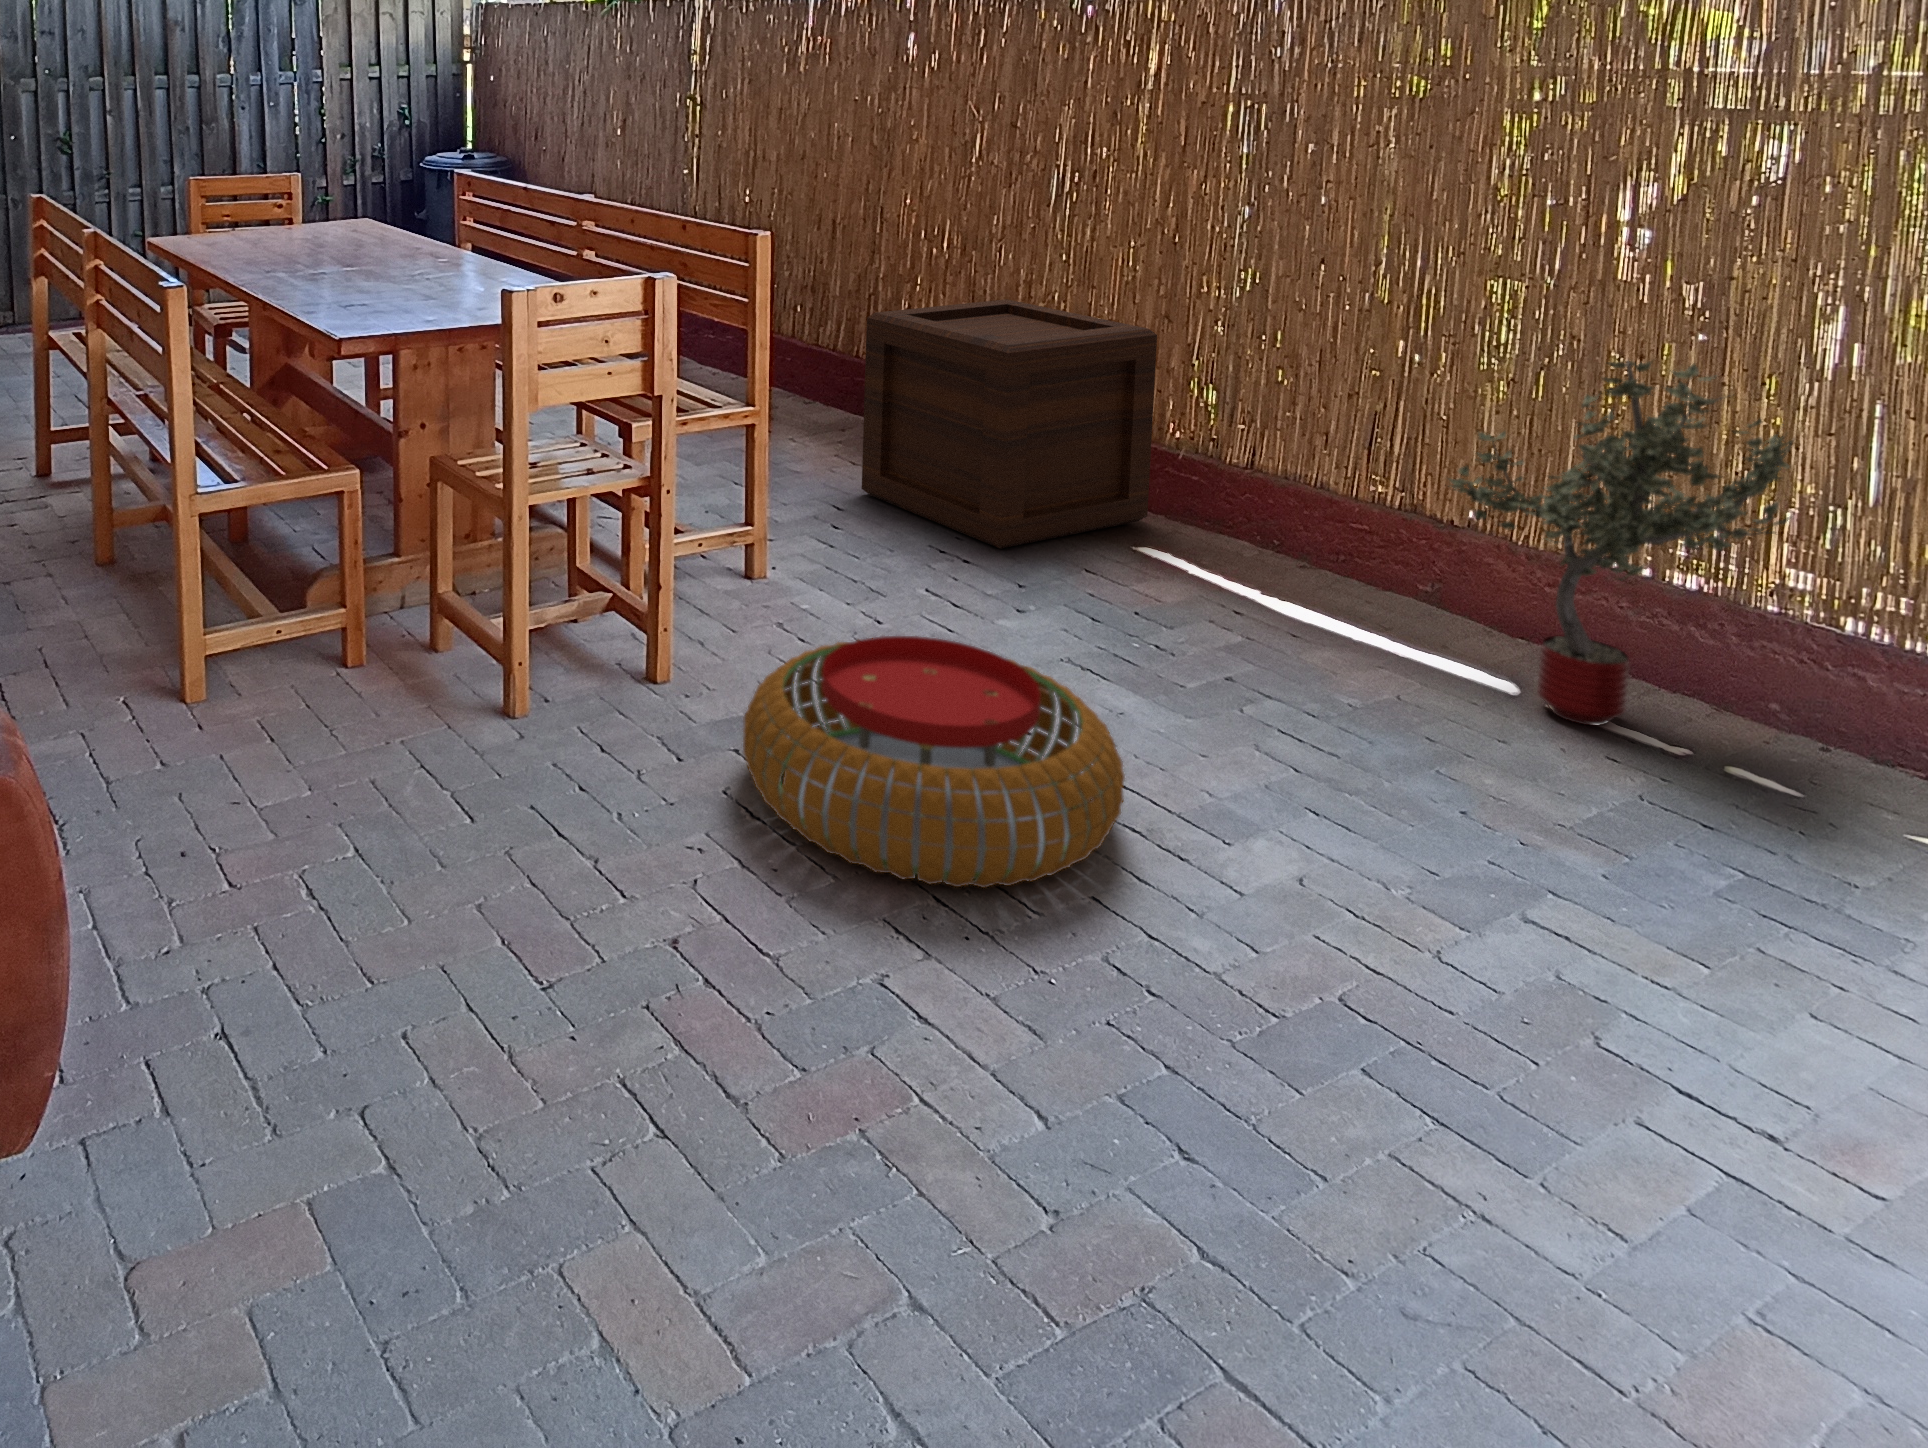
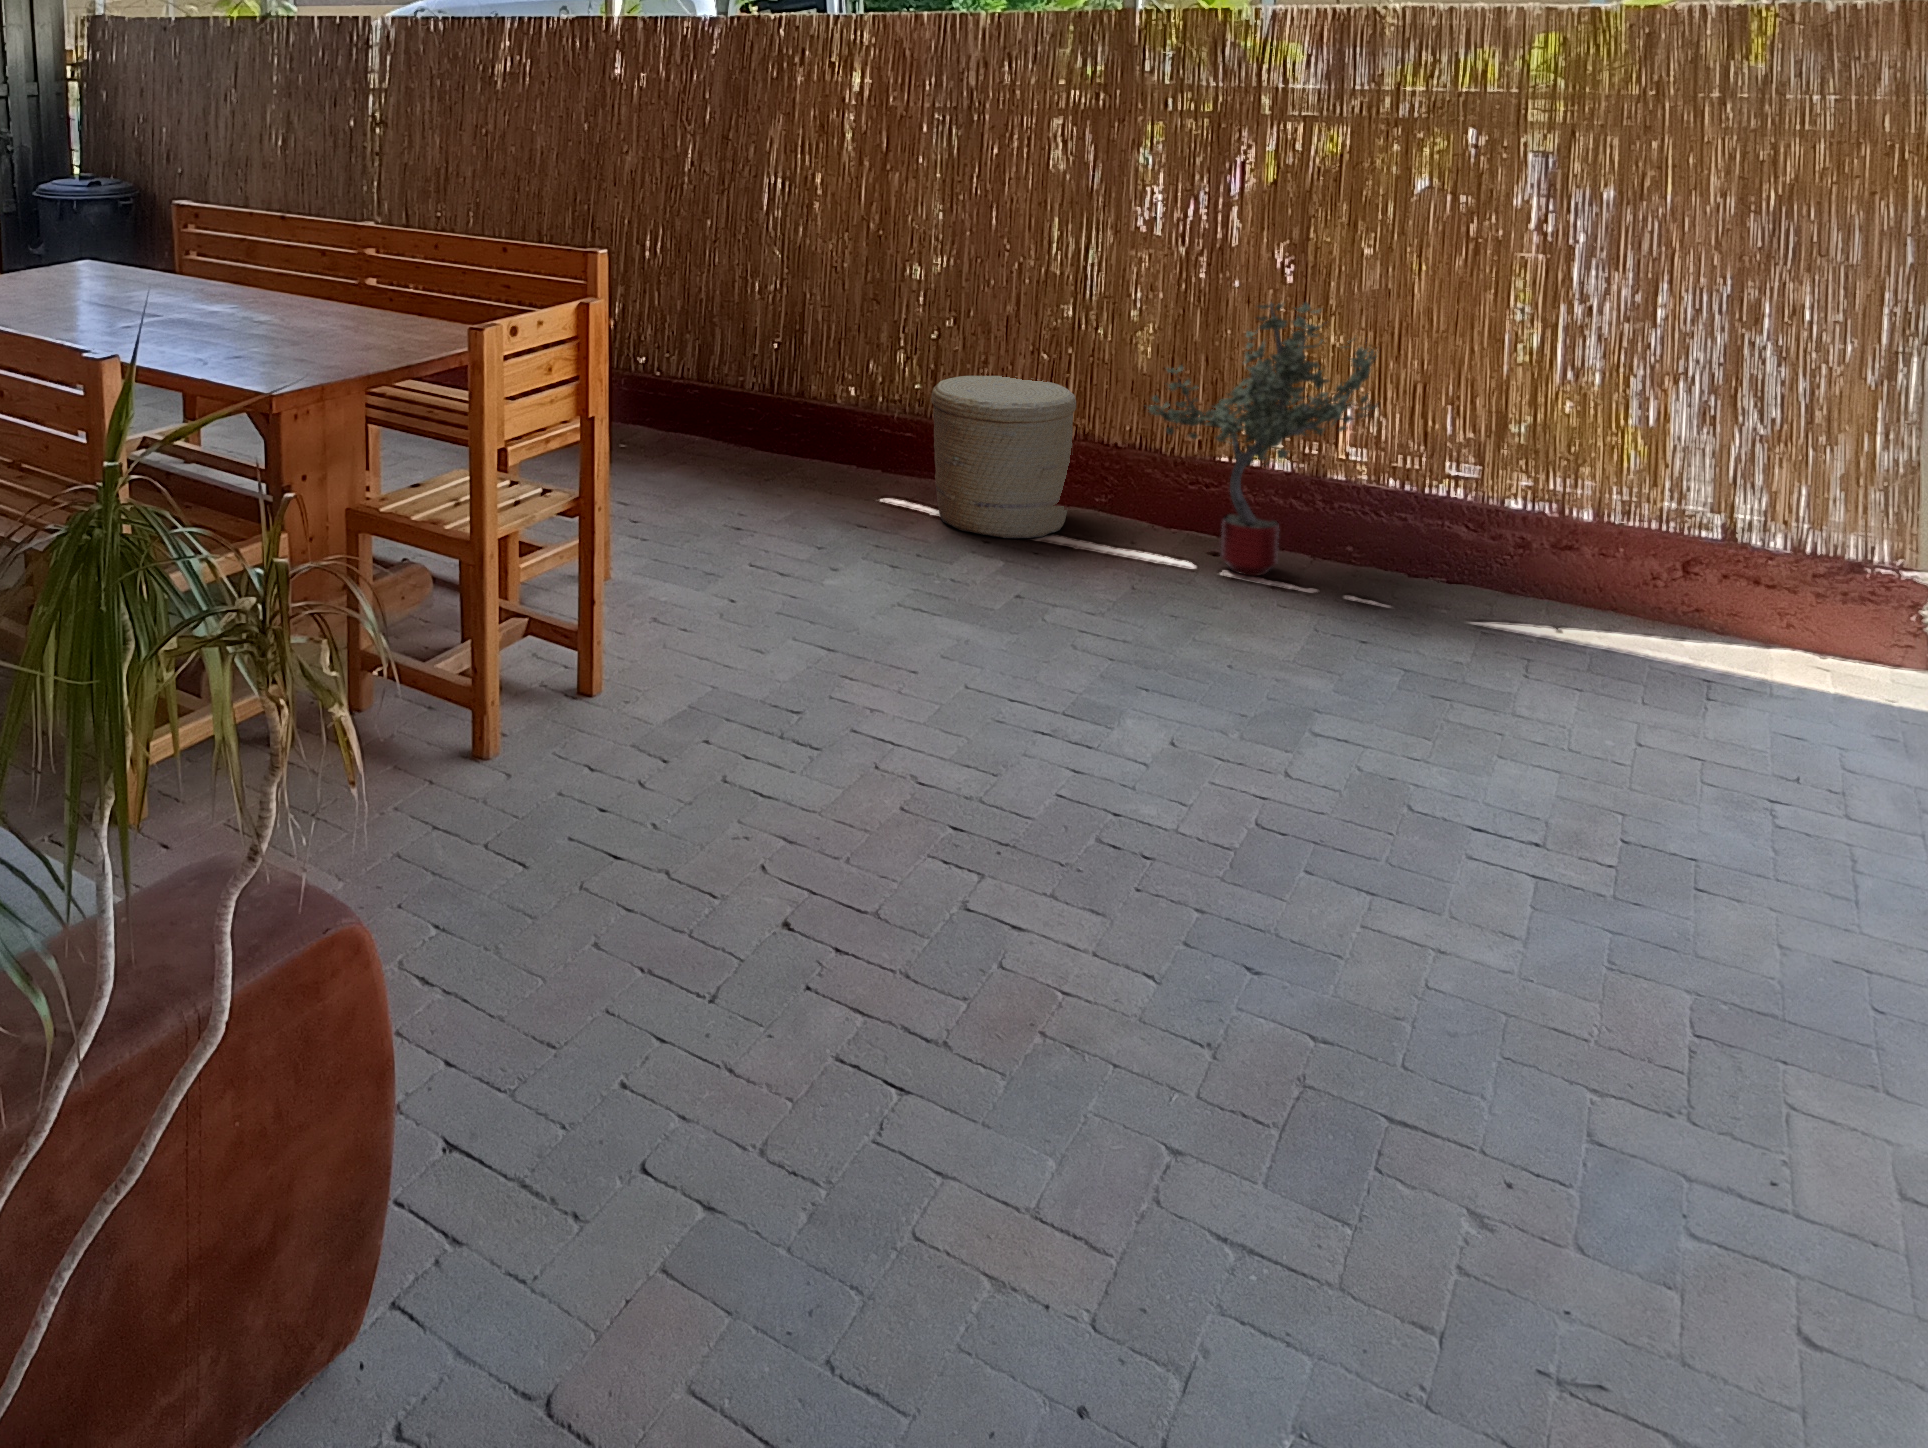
wooden crate: present [862,299,1157,549] -> none [650,296,888,515]
woven basket: none [1171,414,1368,622] -> present [931,376,1076,538]
pouf: present [743,636,1125,888] -> none [741,585,1057,784]

